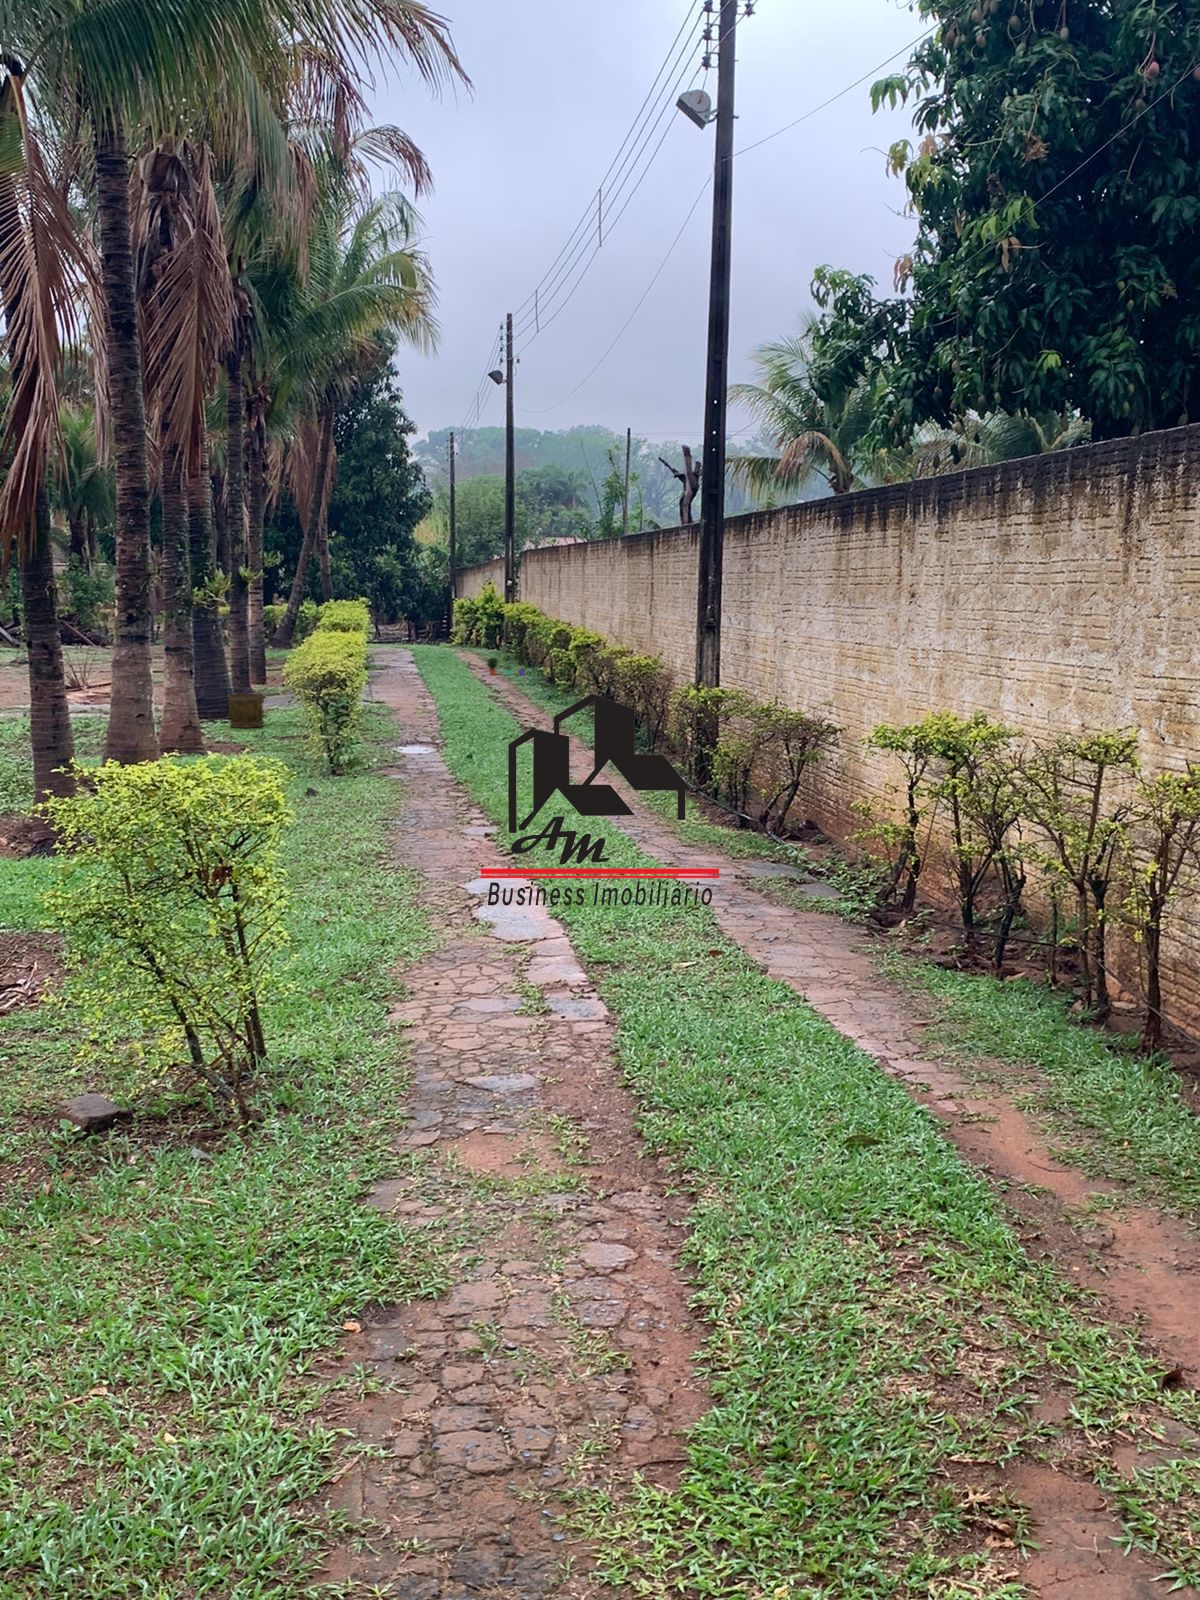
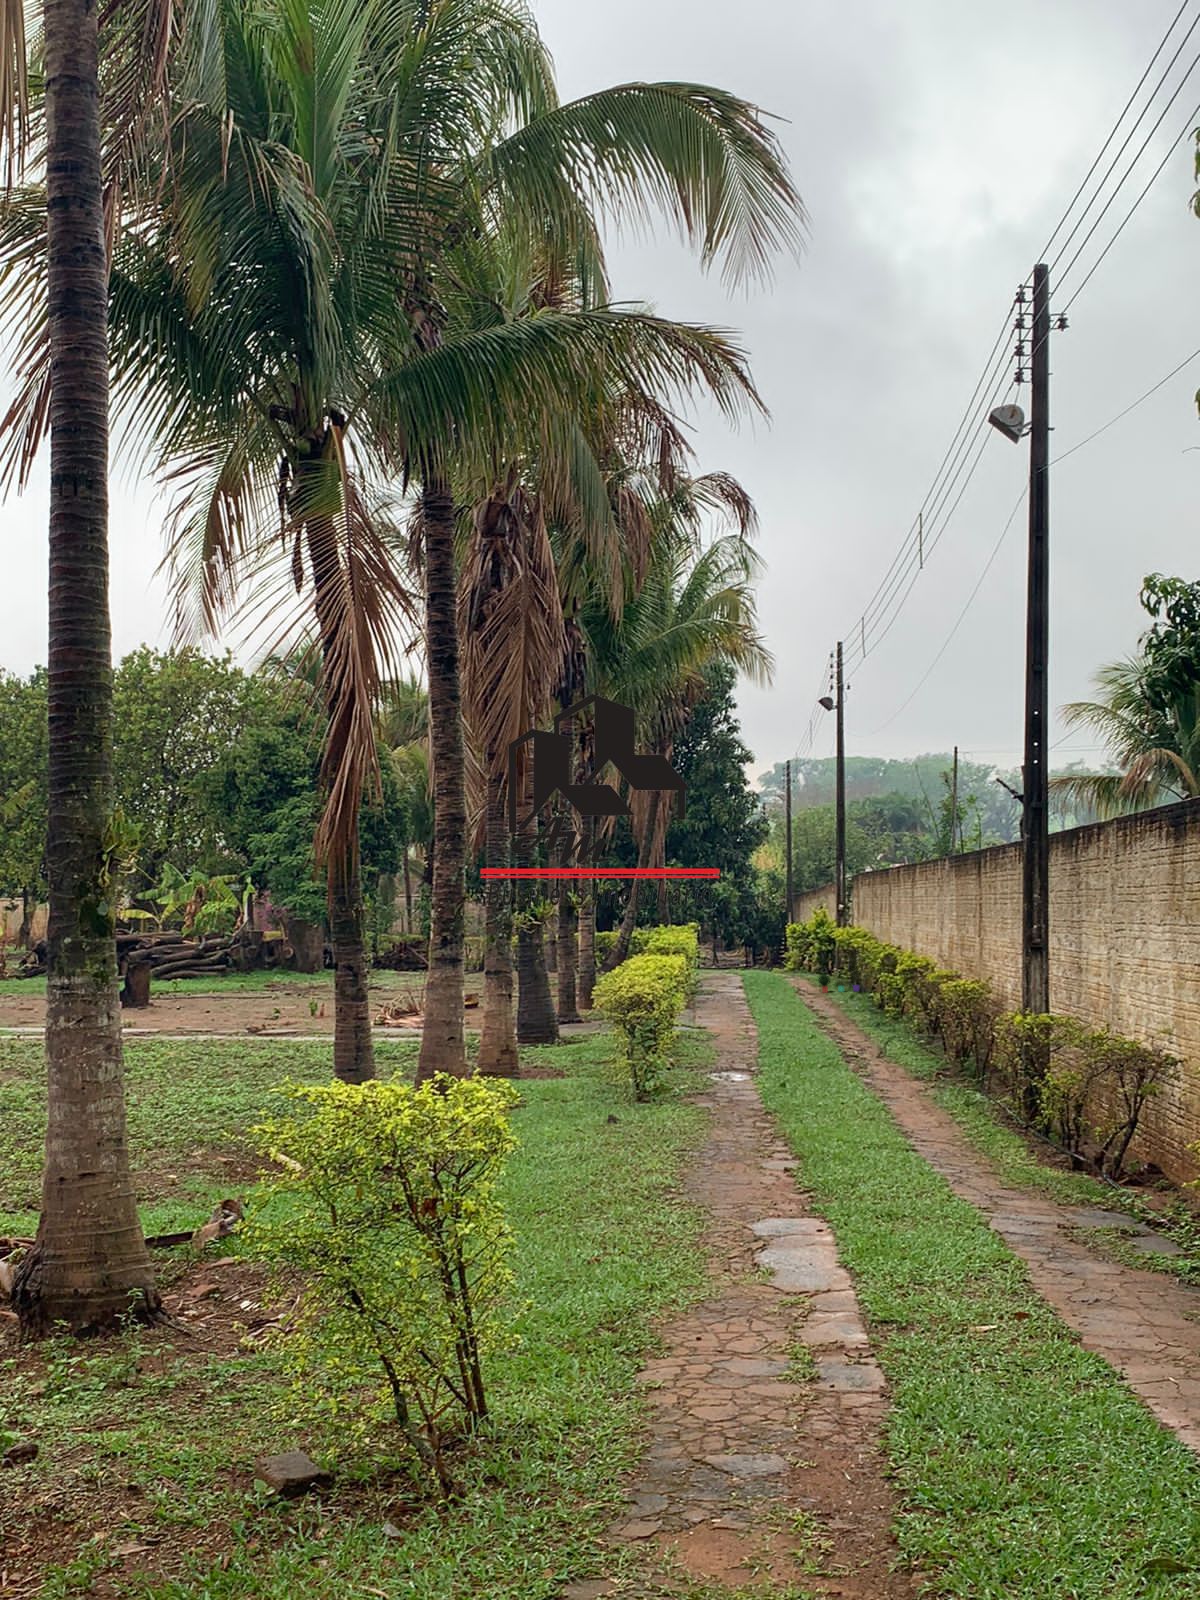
bucket: present [227,693,264,728] -> none [543,1022,580,1059]

